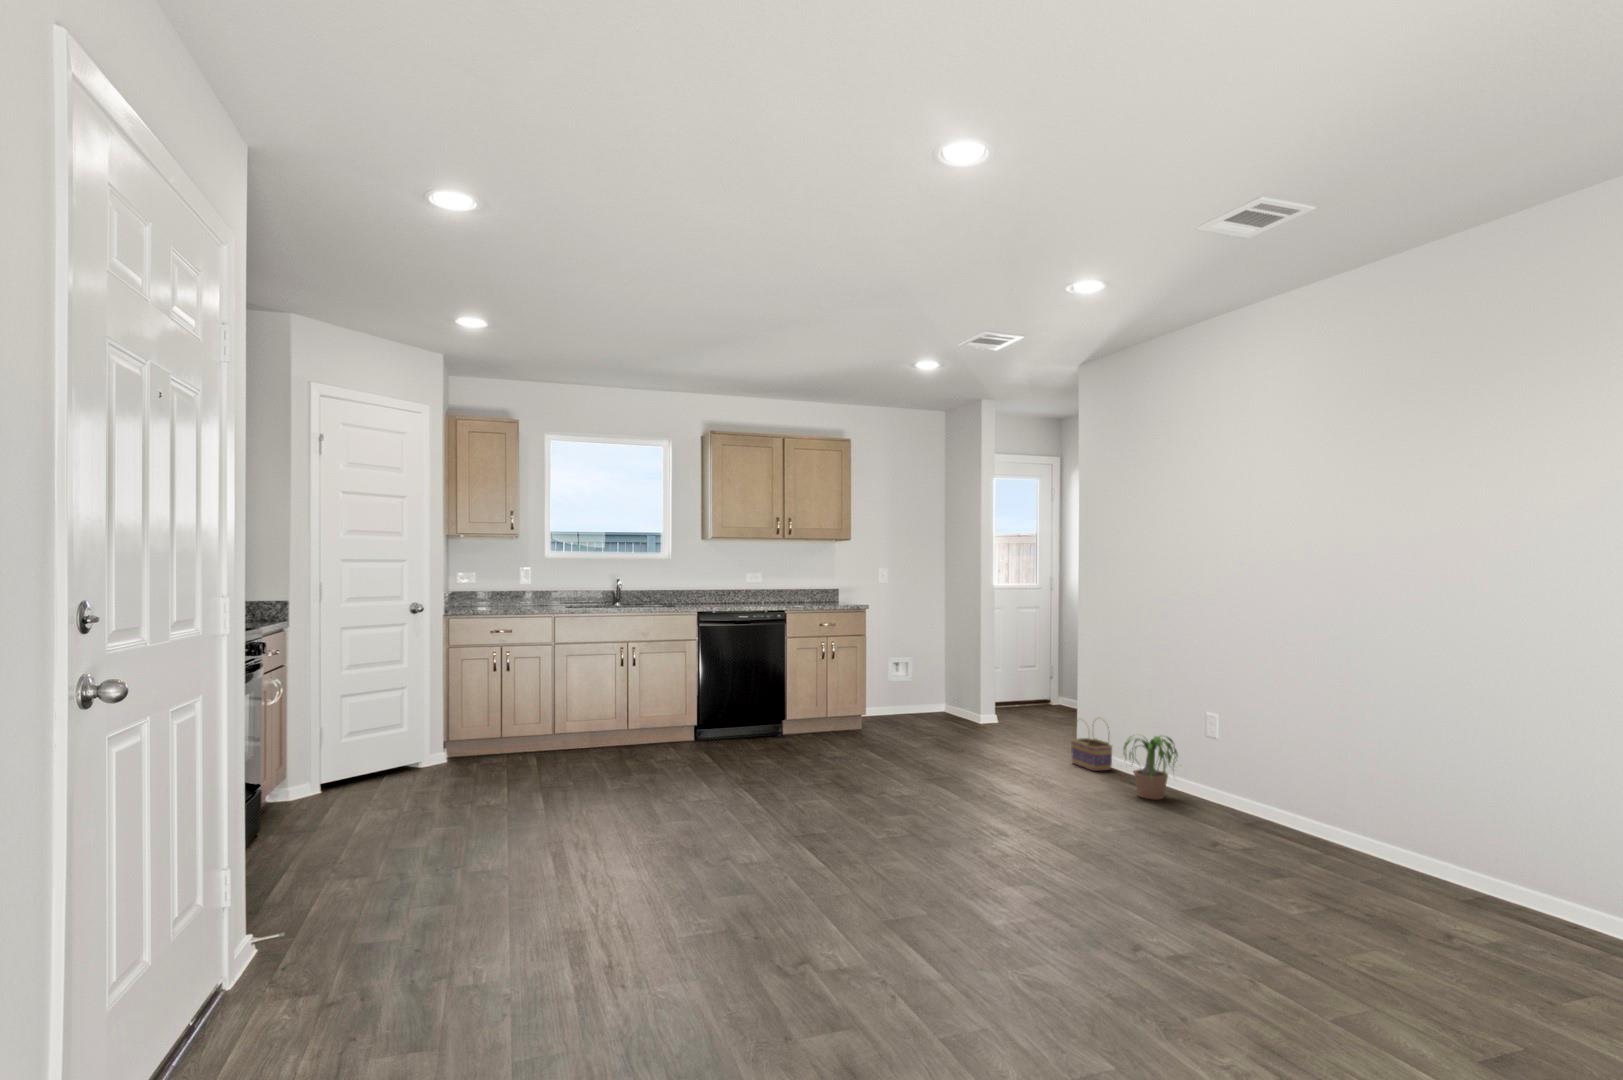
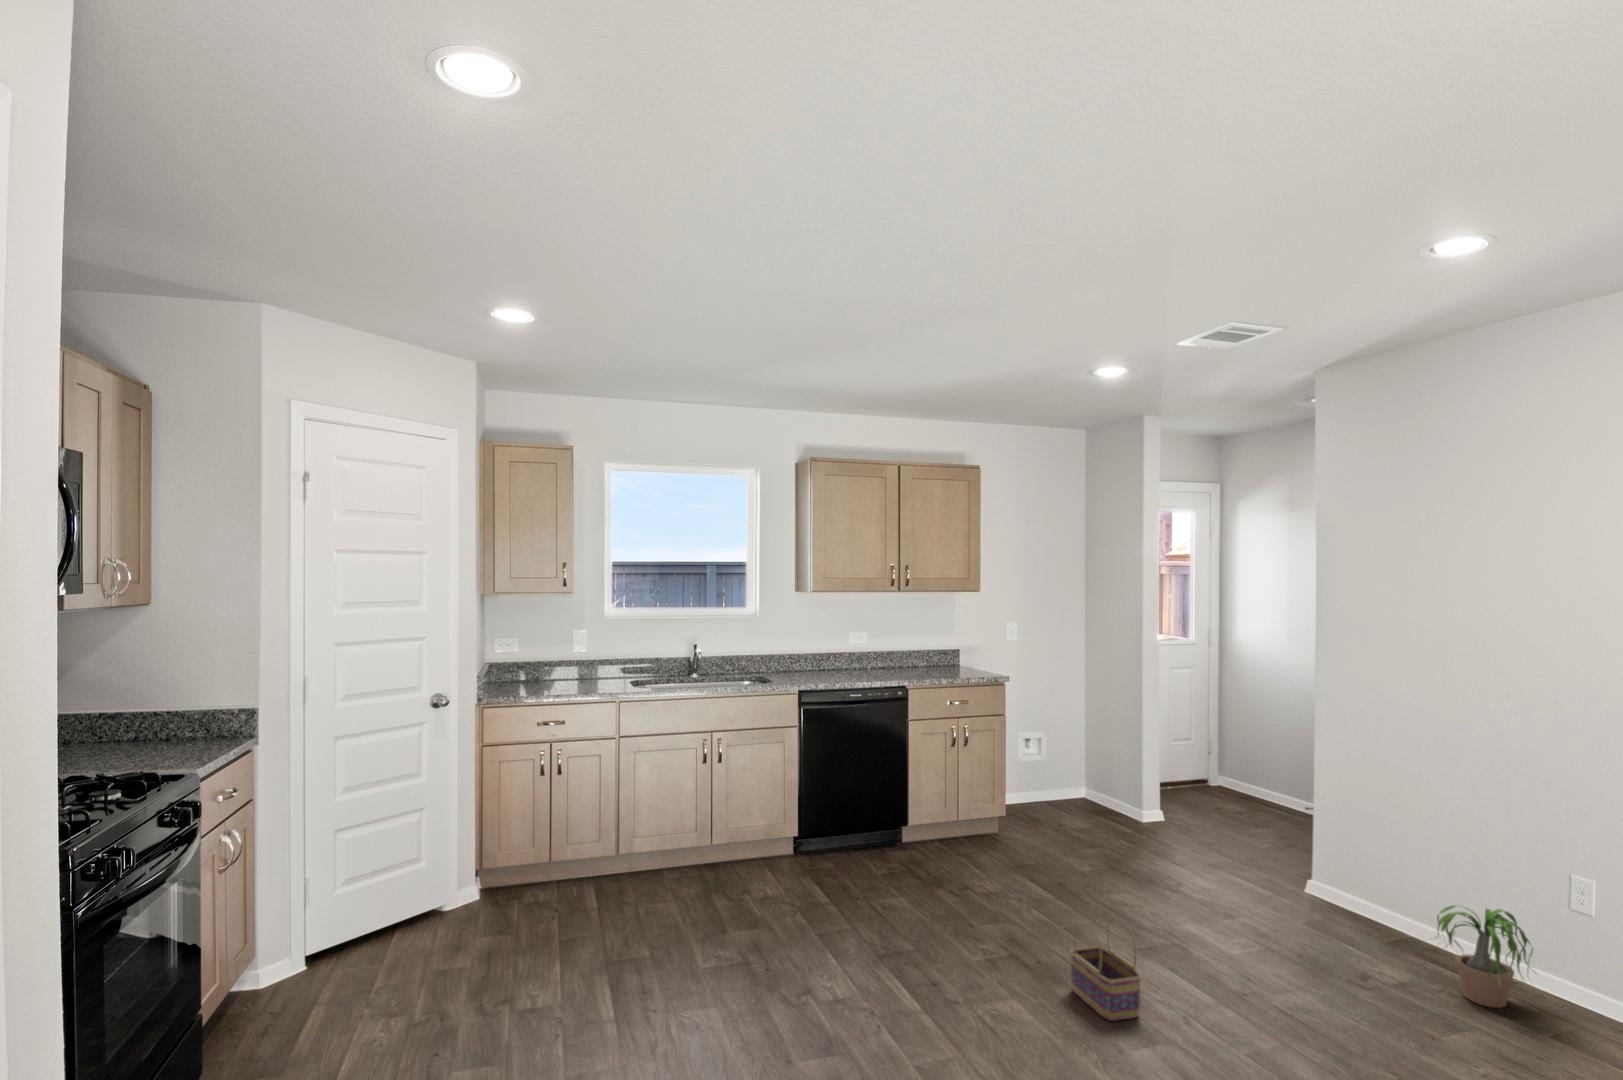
basket: present [1071,720,1112,771] -> present [1070,917,1141,1021]

